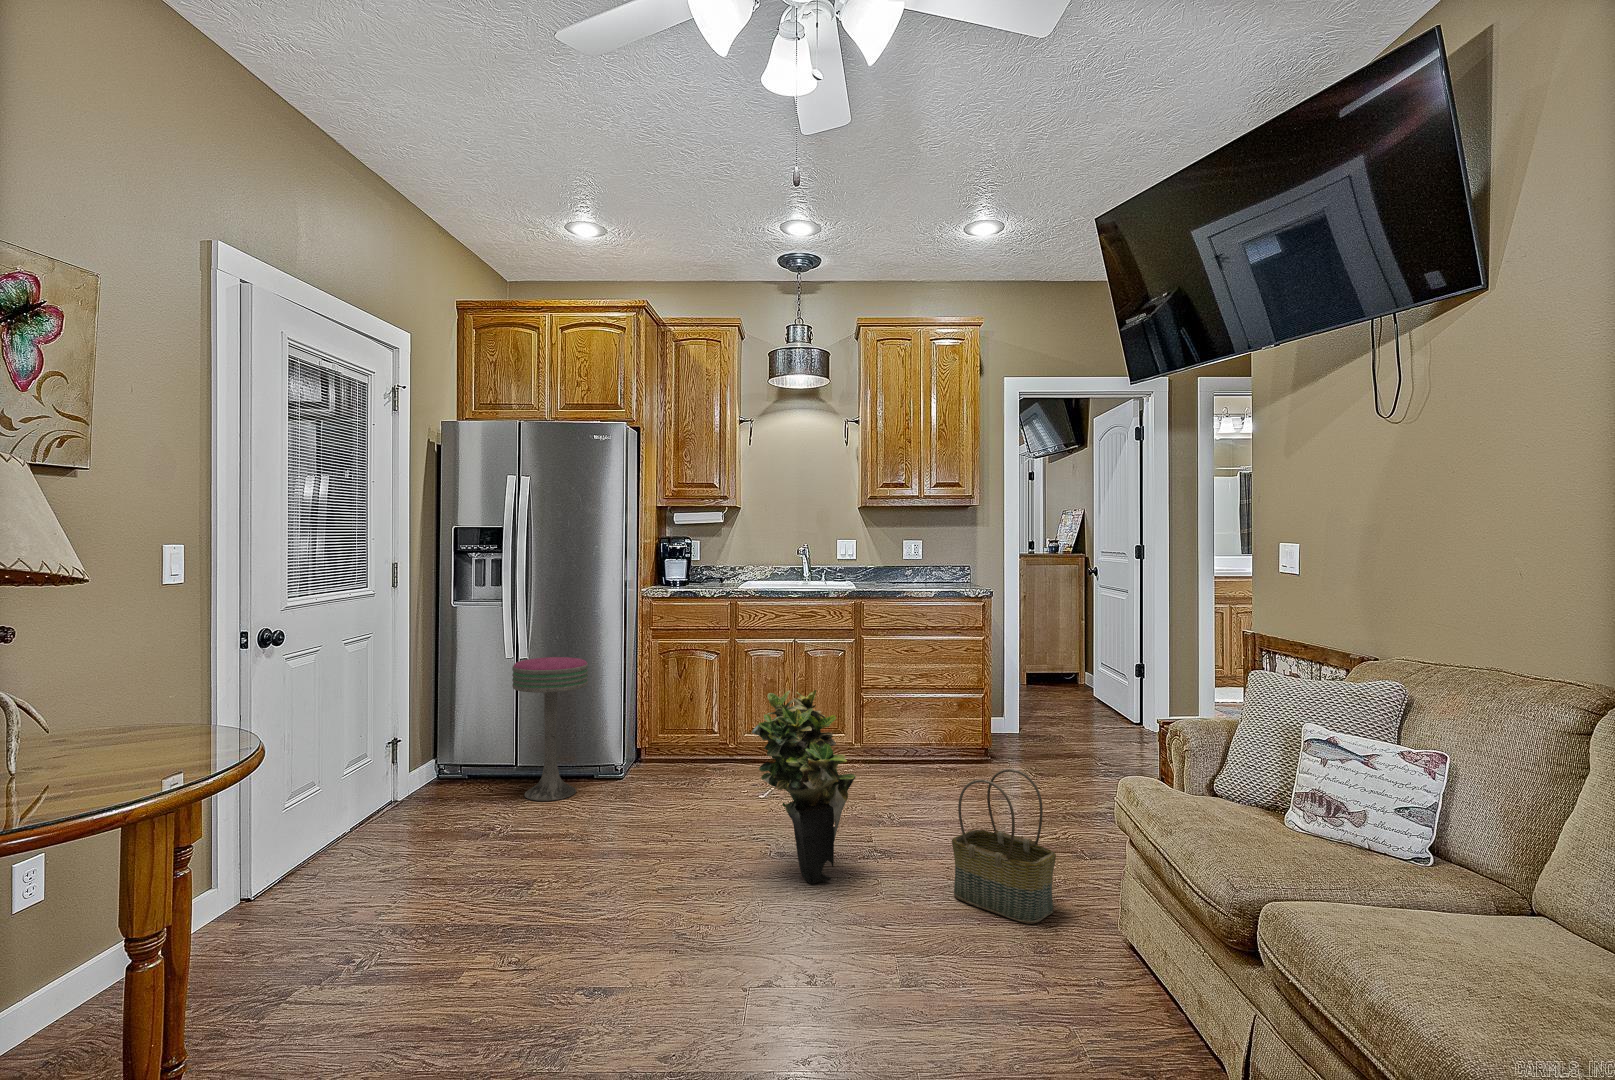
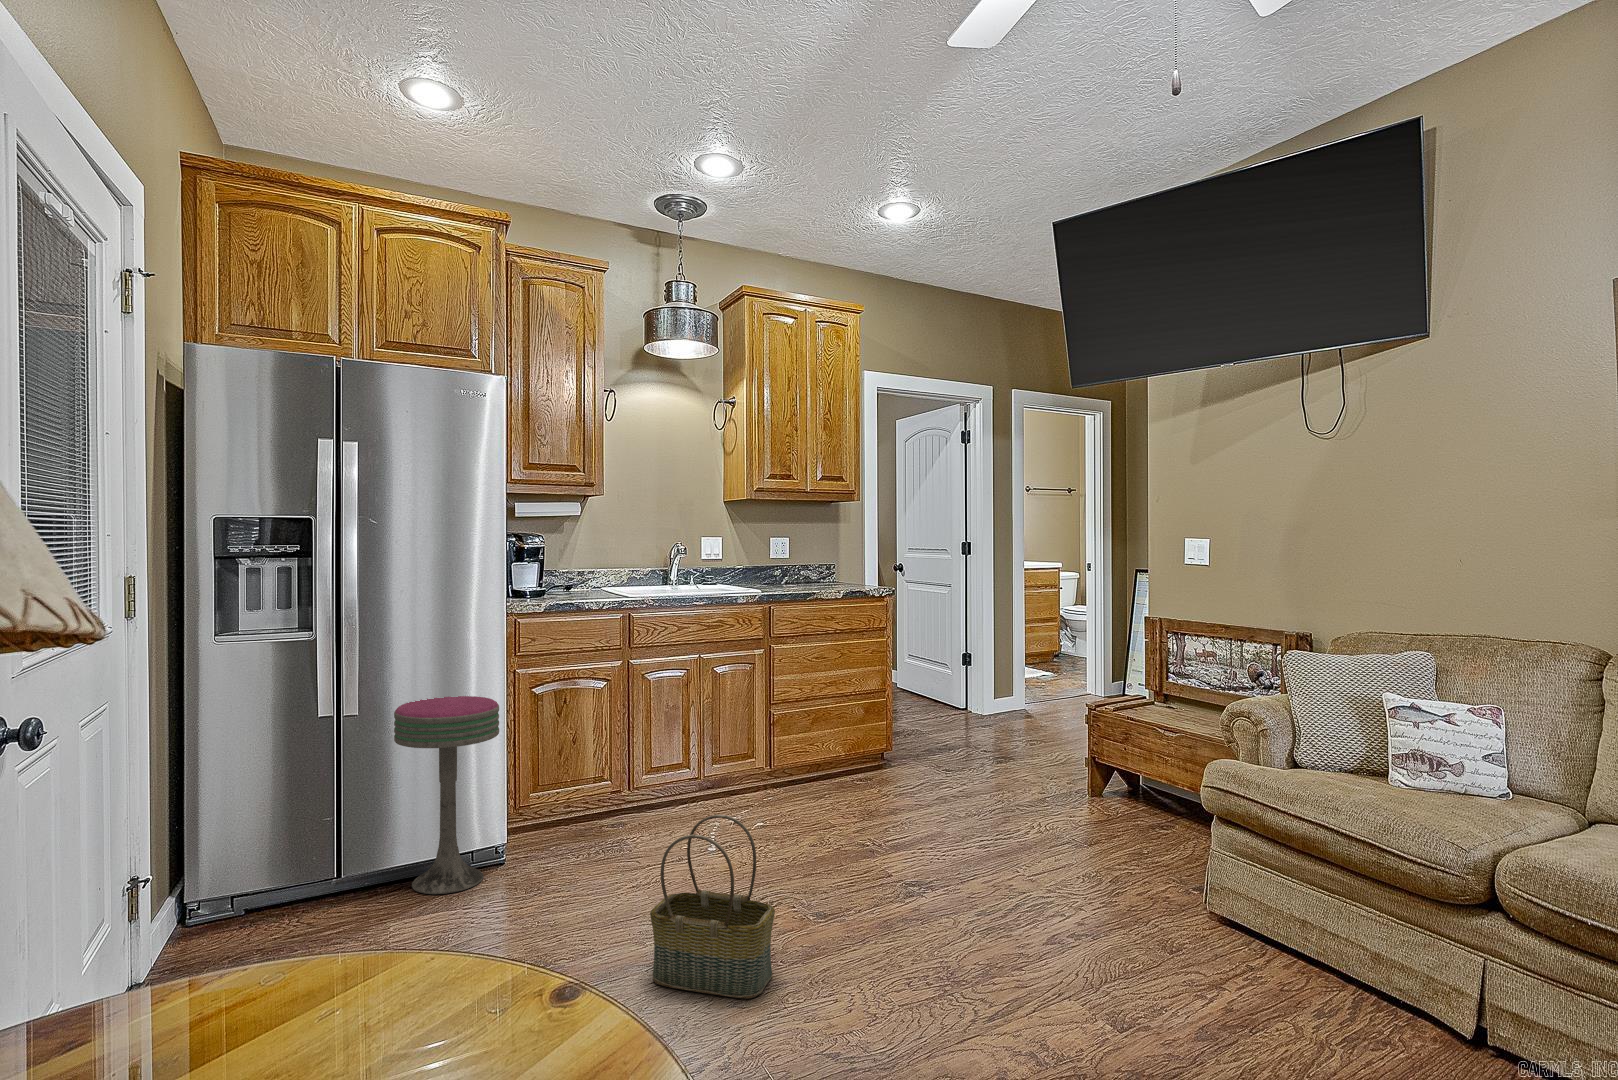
potted plant: present [752,690,856,884] -> none [819,707,940,924]
basket: present [952,769,1056,924] -> present [650,815,775,999]

